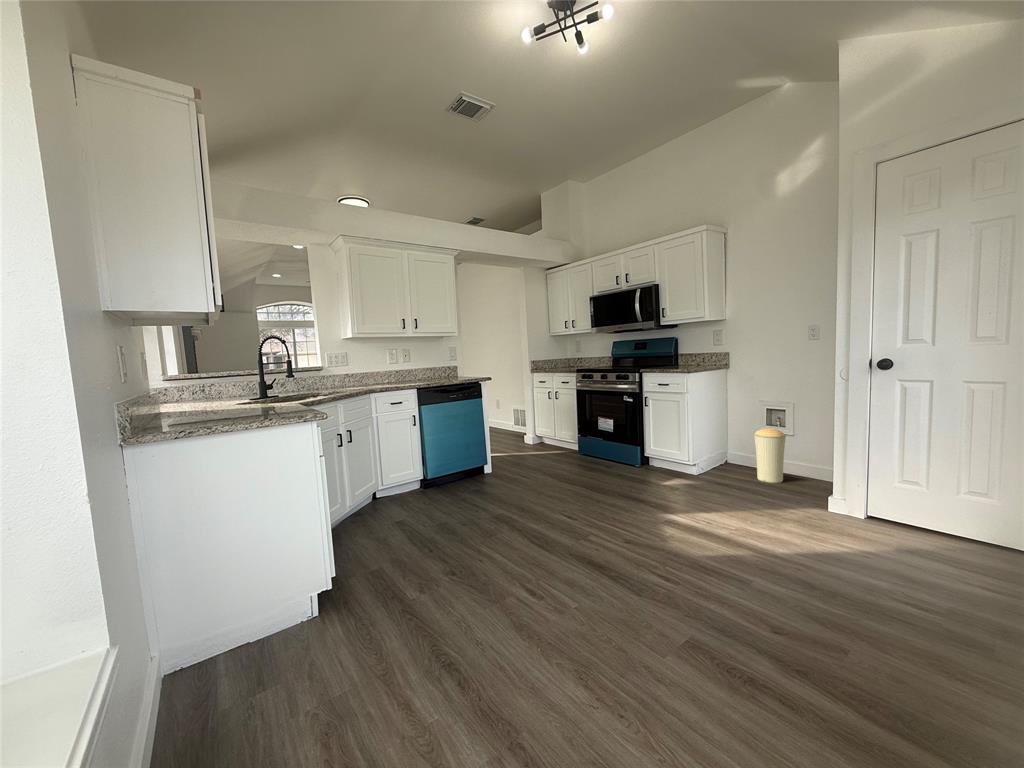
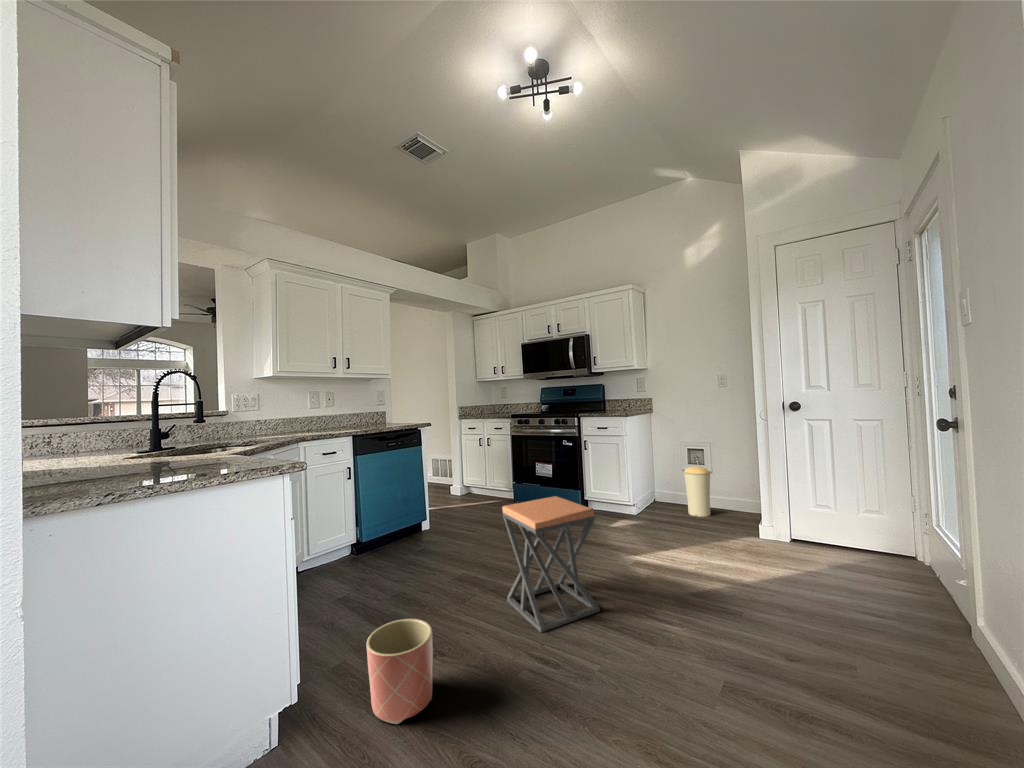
stool: none [523,451,606,571] -> present [502,496,600,633]
planter: none [380,543,434,619] -> present [366,619,433,724]

